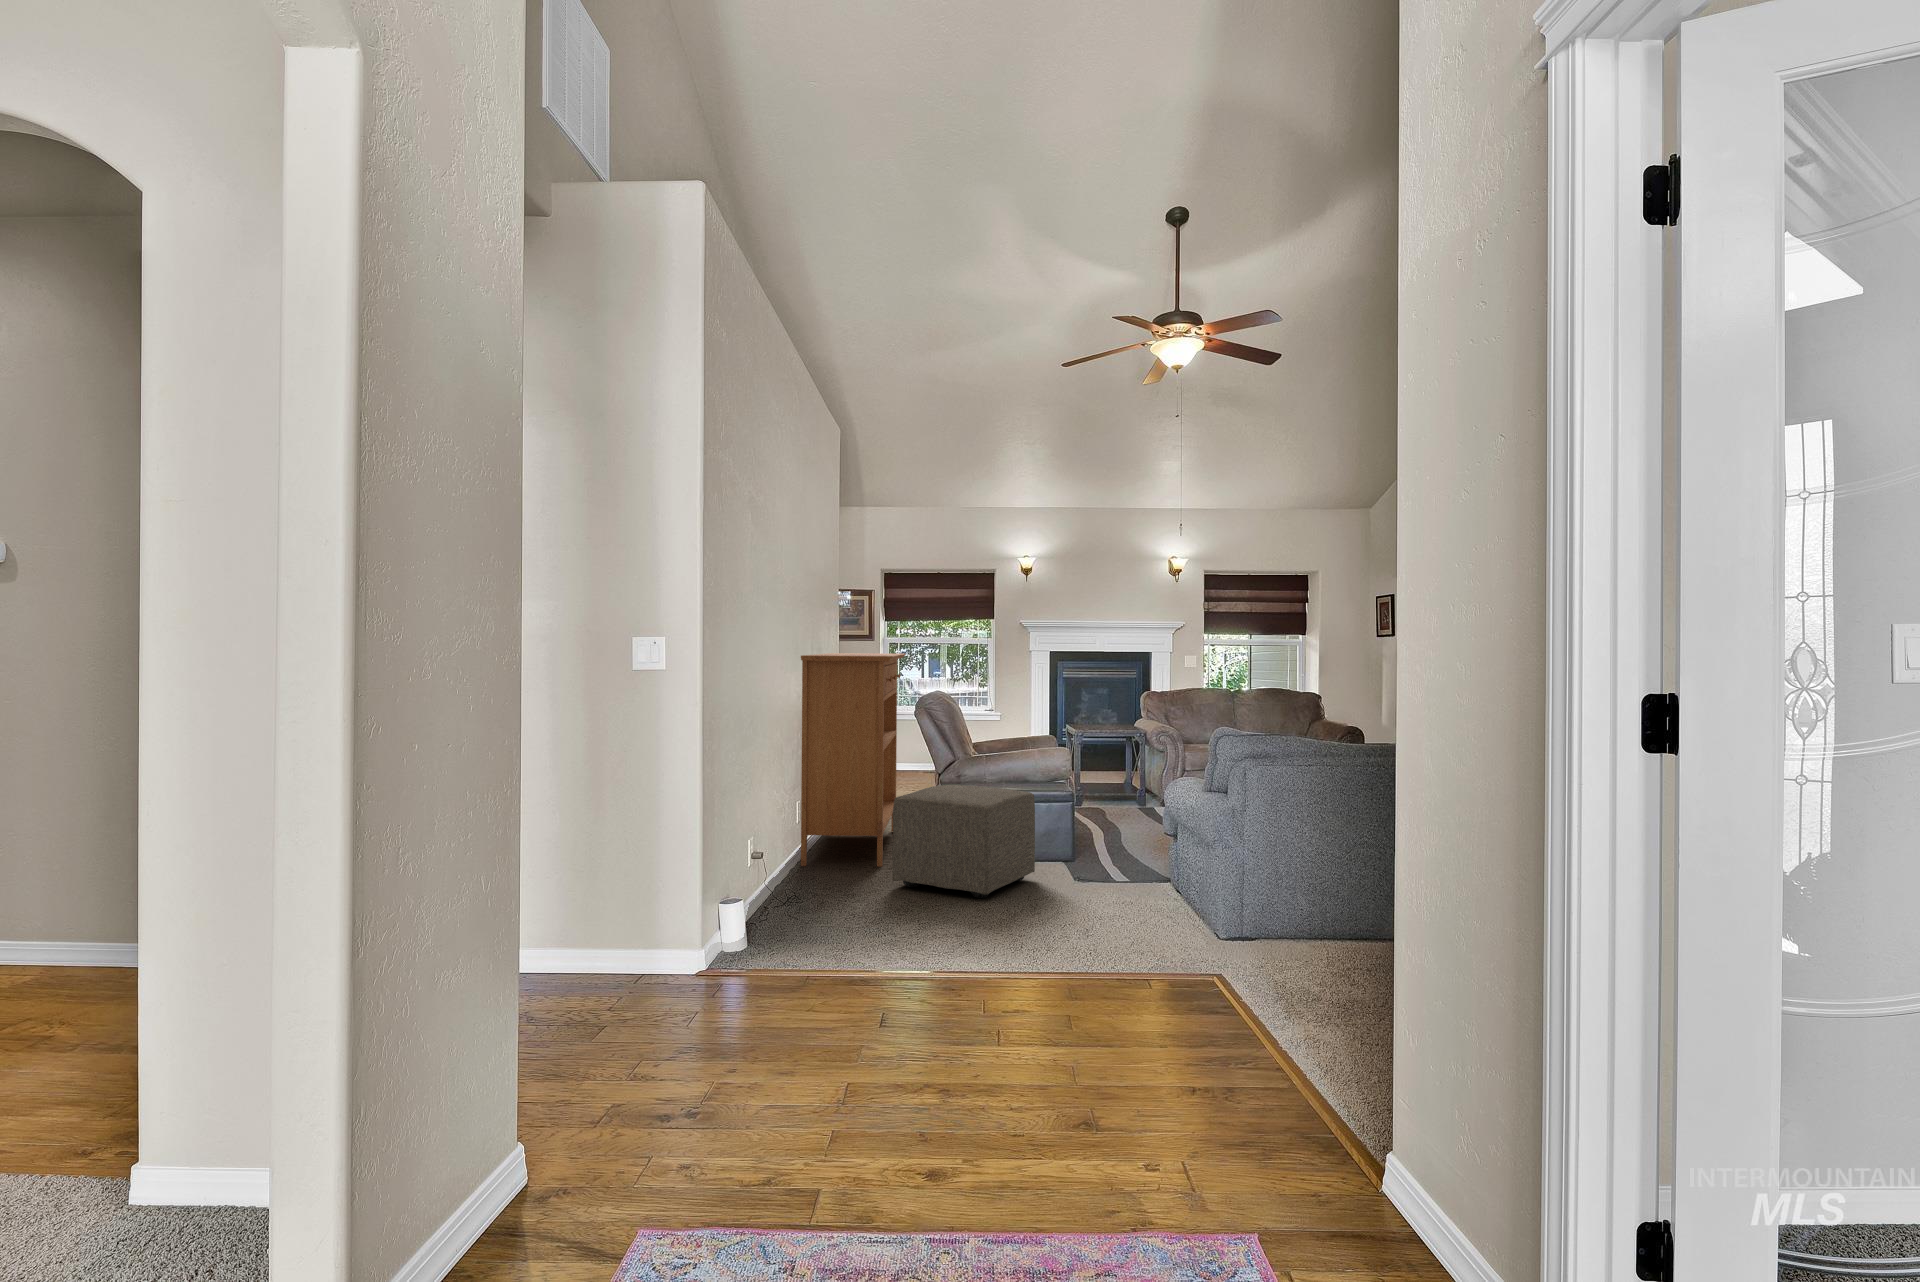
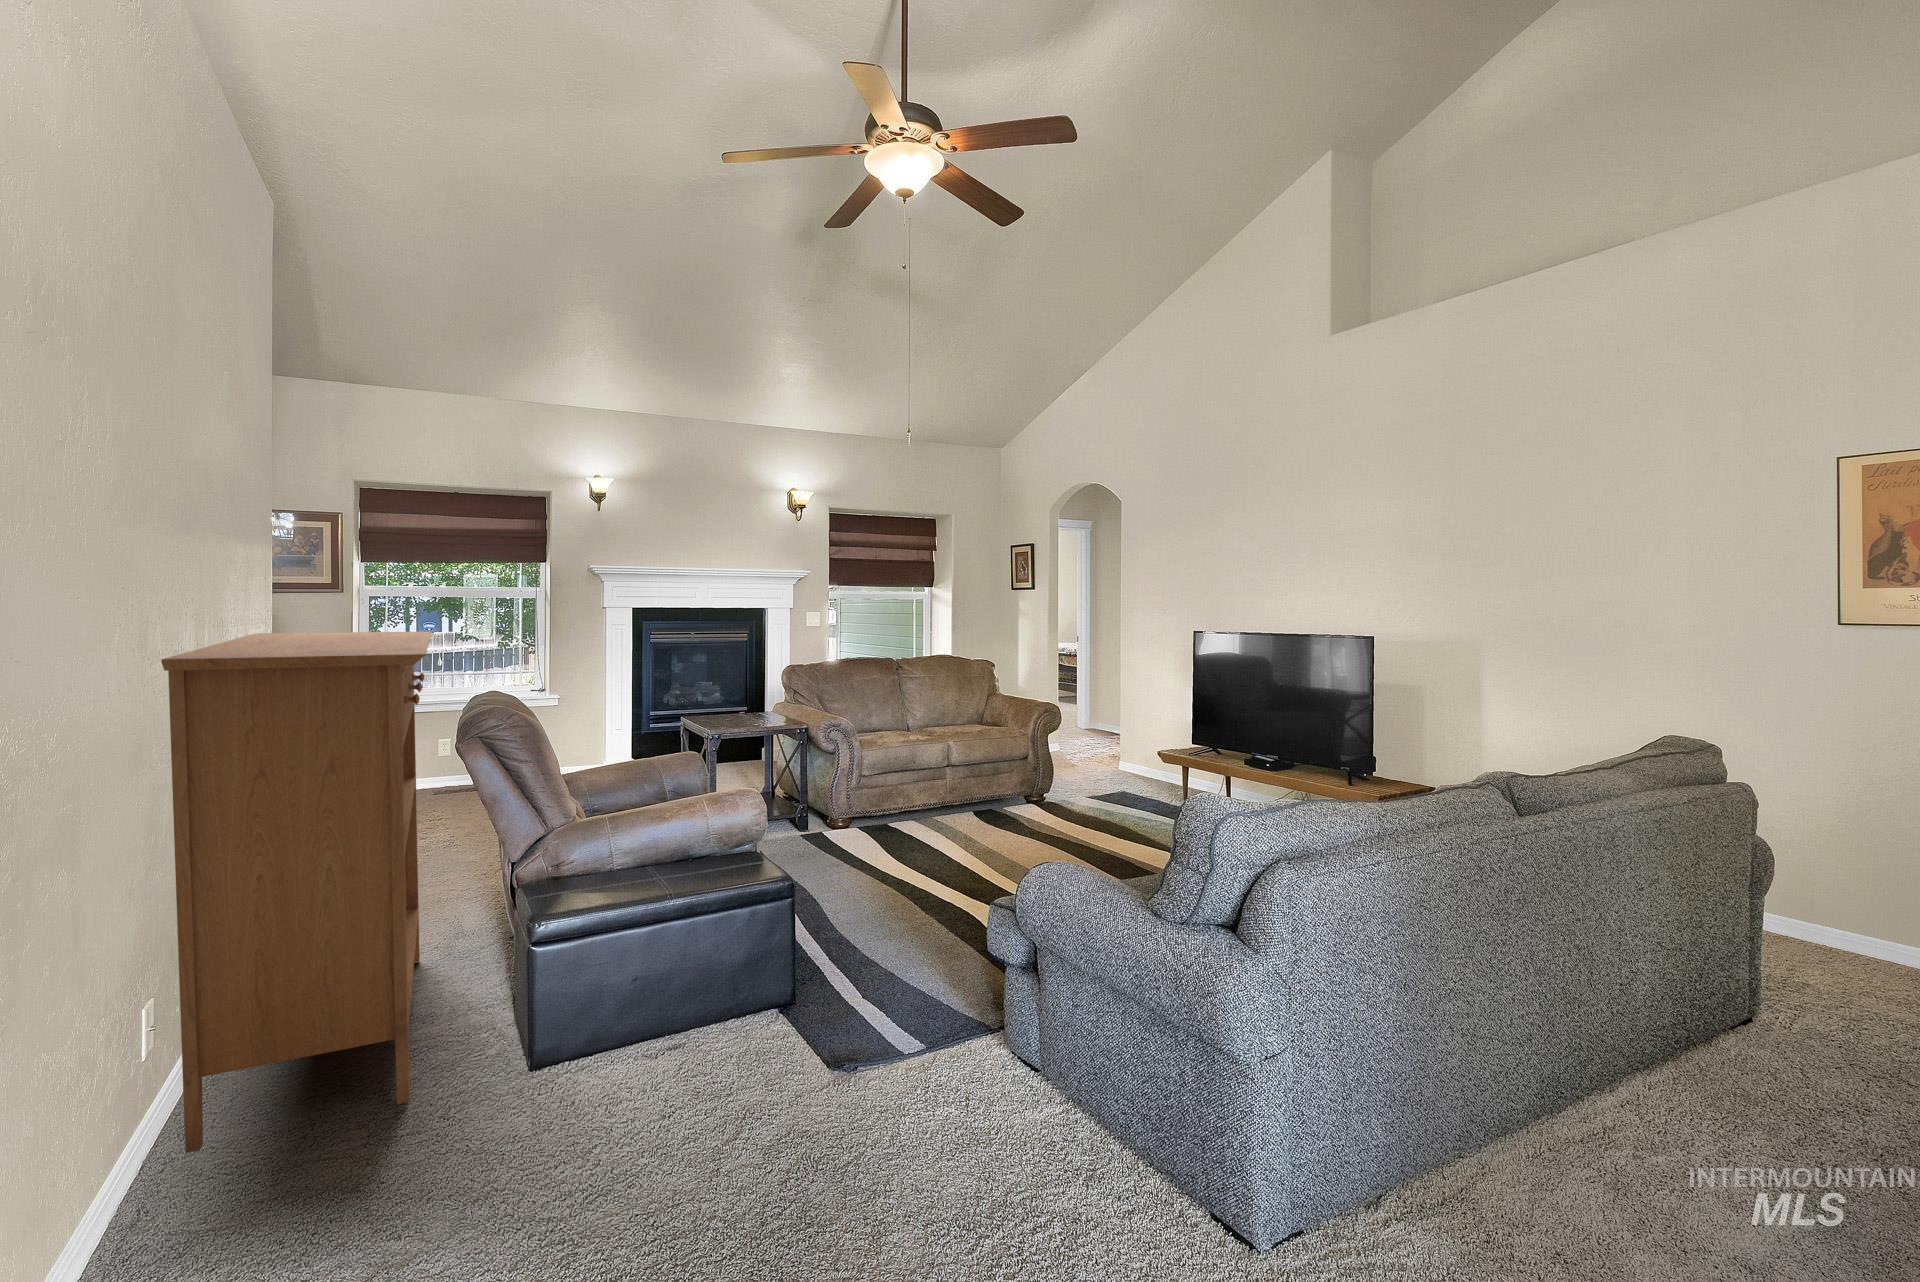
ottoman: present [892,785,1035,898] -> none [449,911,756,1188]

